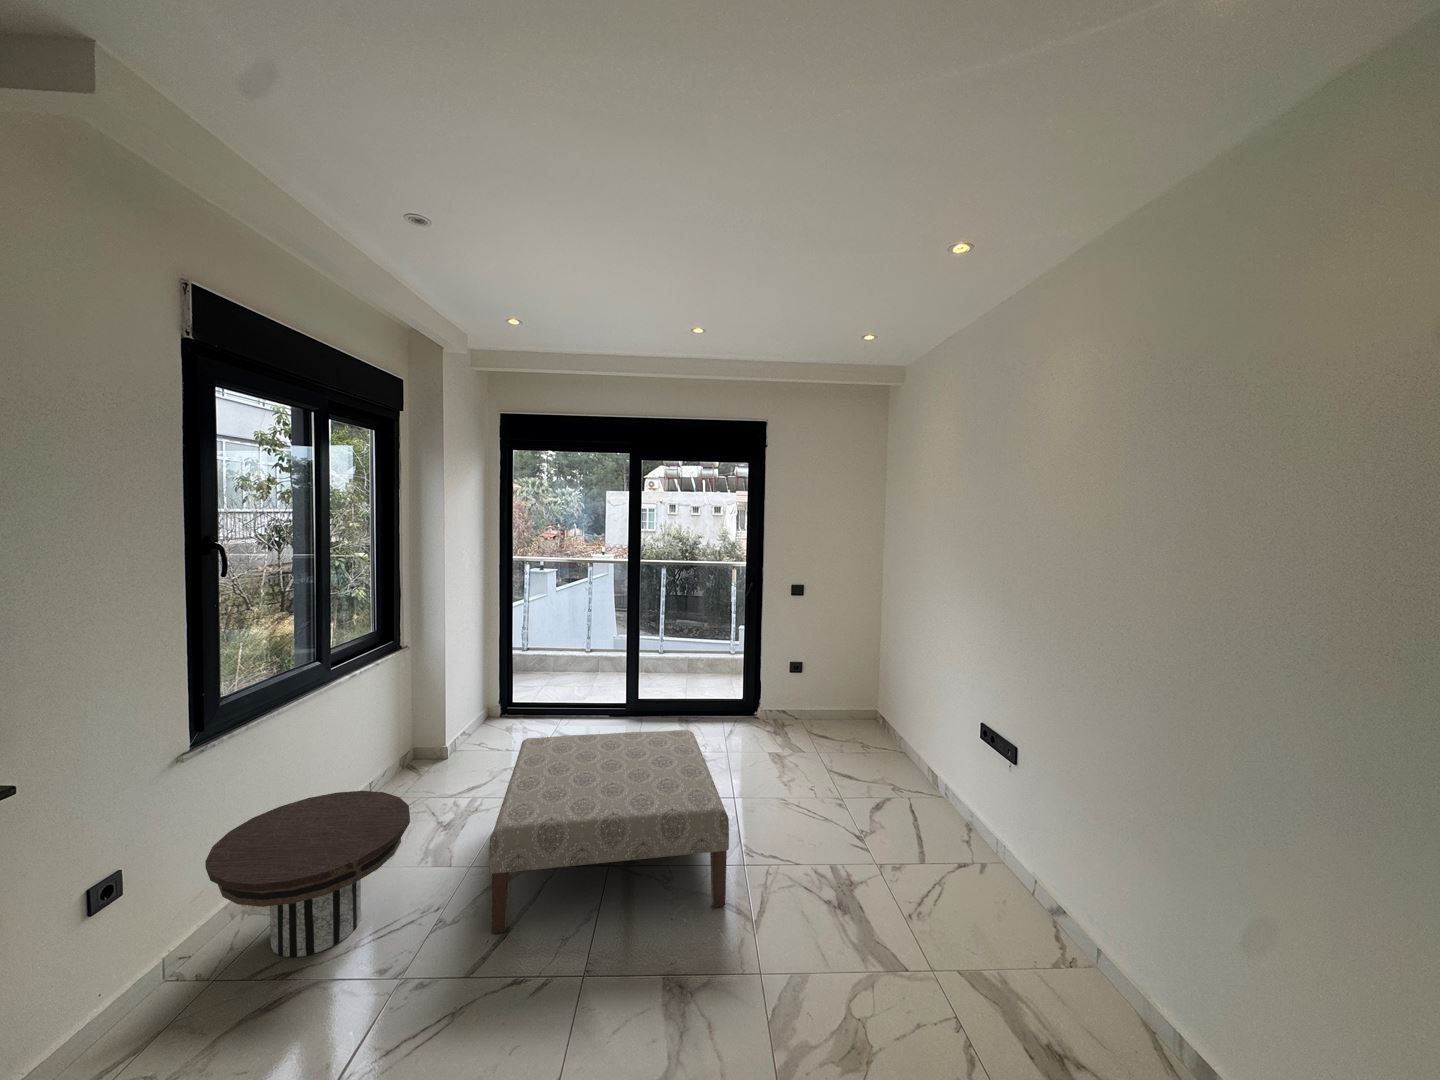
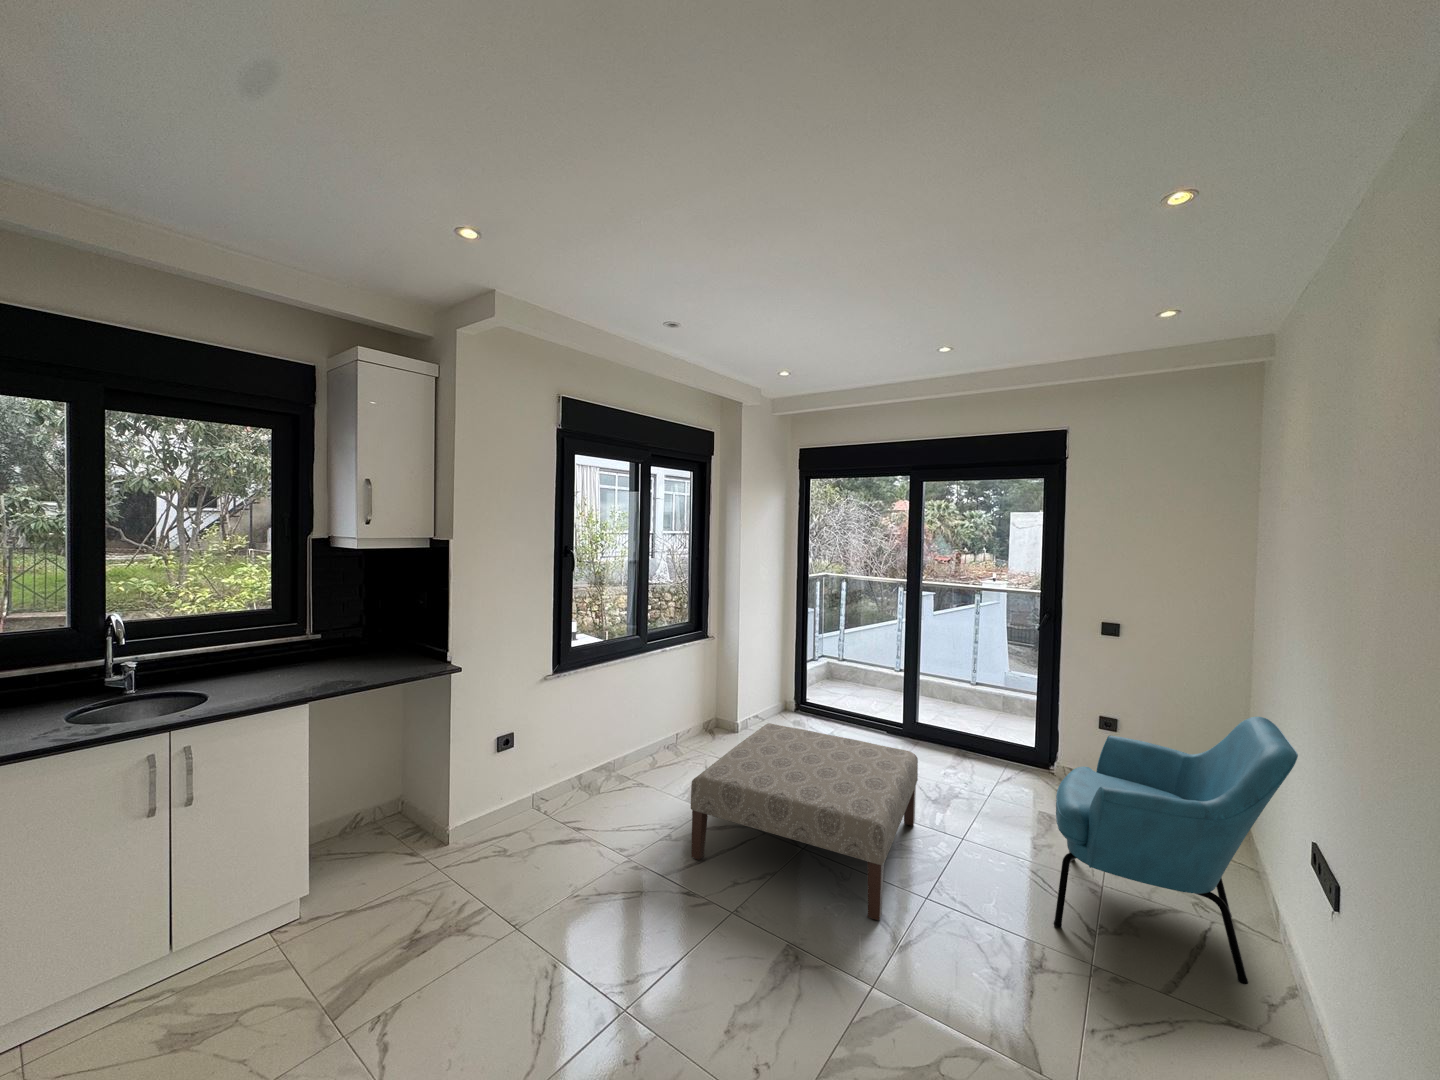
armchair: none [811,644,978,846] -> present [1054,717,1298,984]
side table: present [205,791,410,957] -> none [548,725,662,825]

